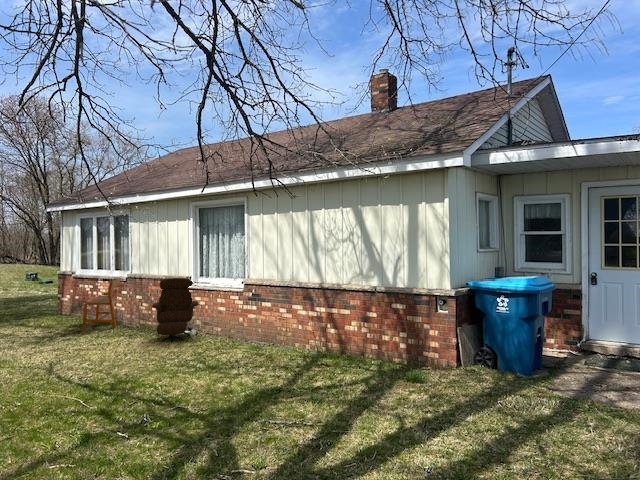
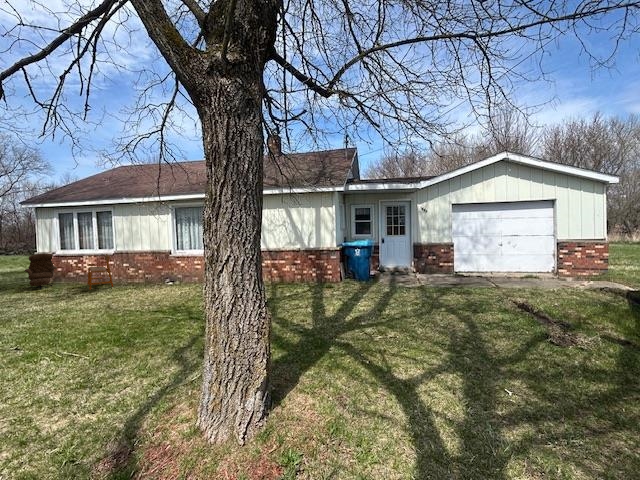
lounge chair: present [152,278,198,342] -> present [25,254,57,289]

